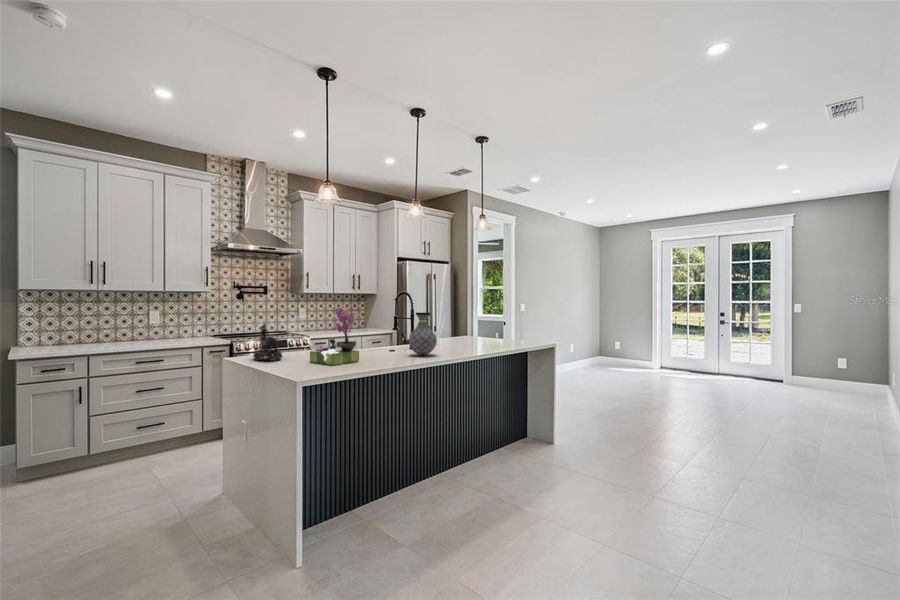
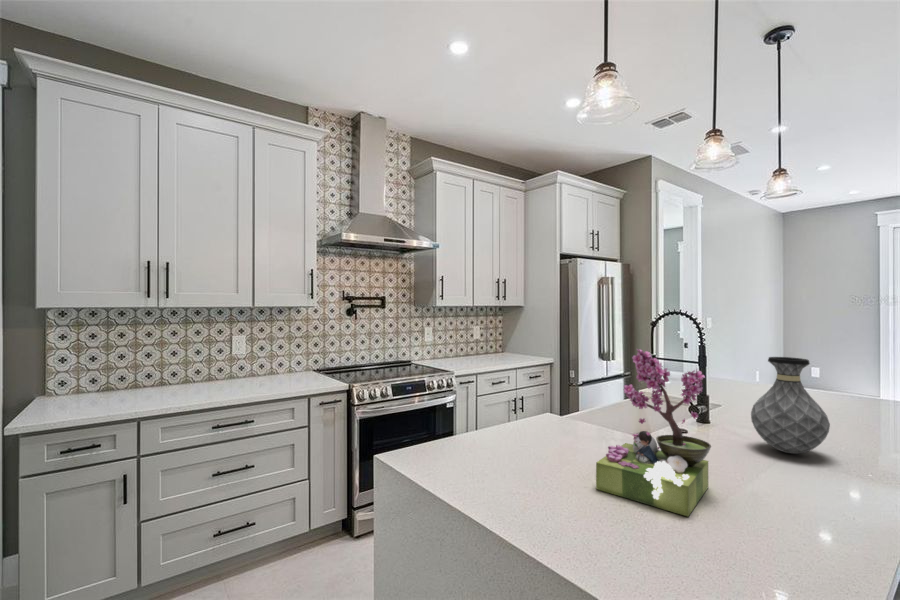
decorative bowl: present [253,324,282,361] -> none [449,384,524,480]

